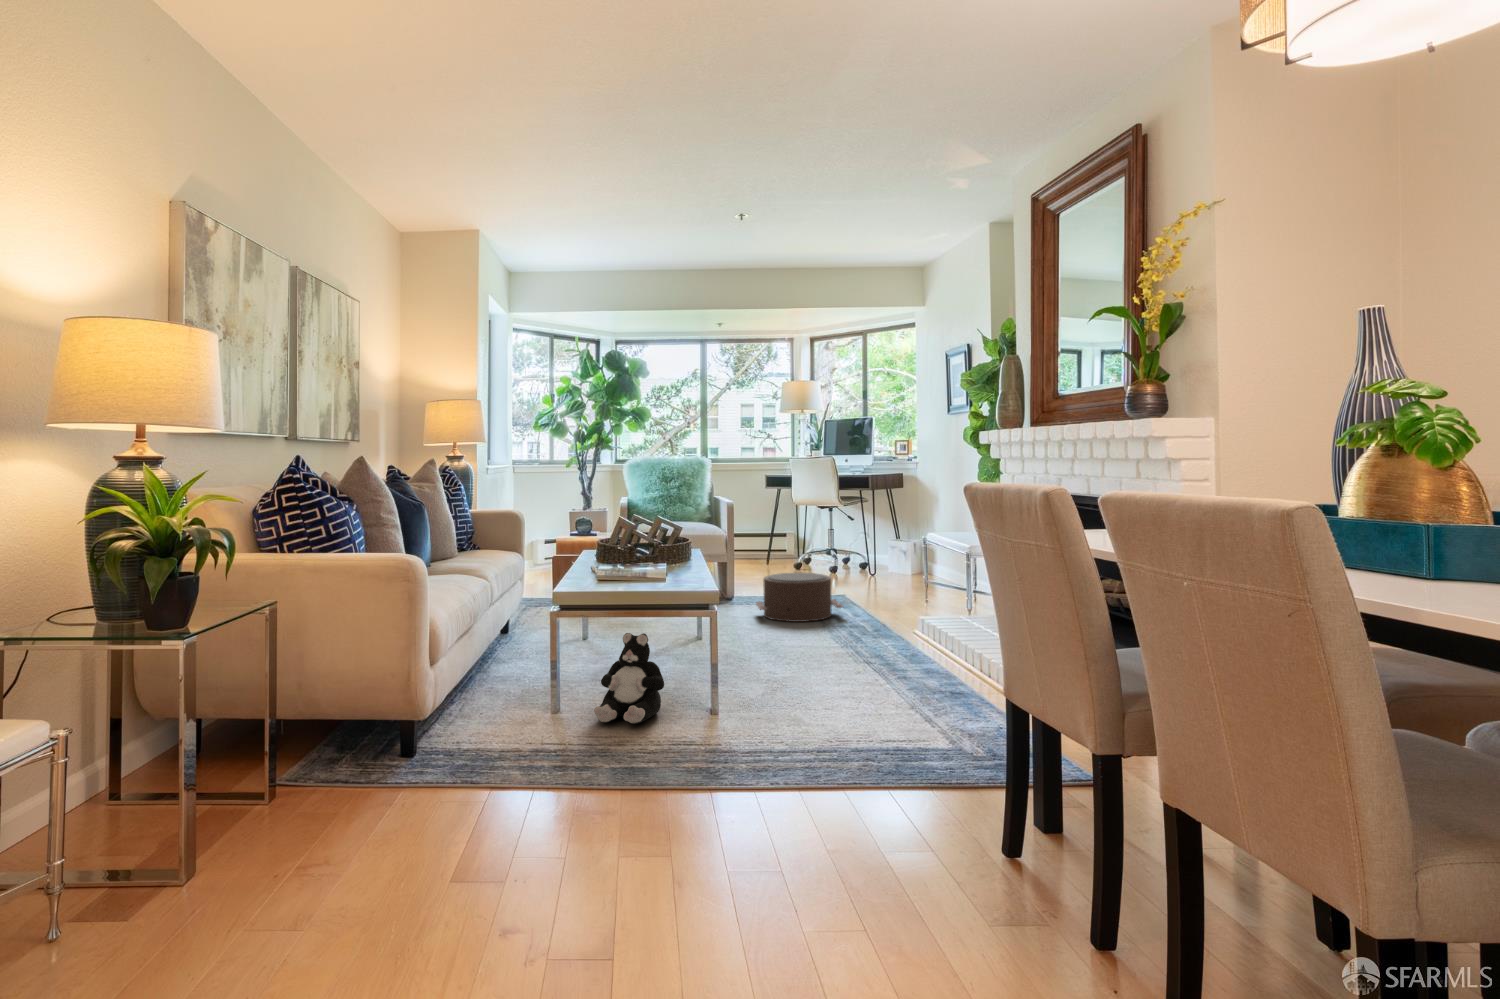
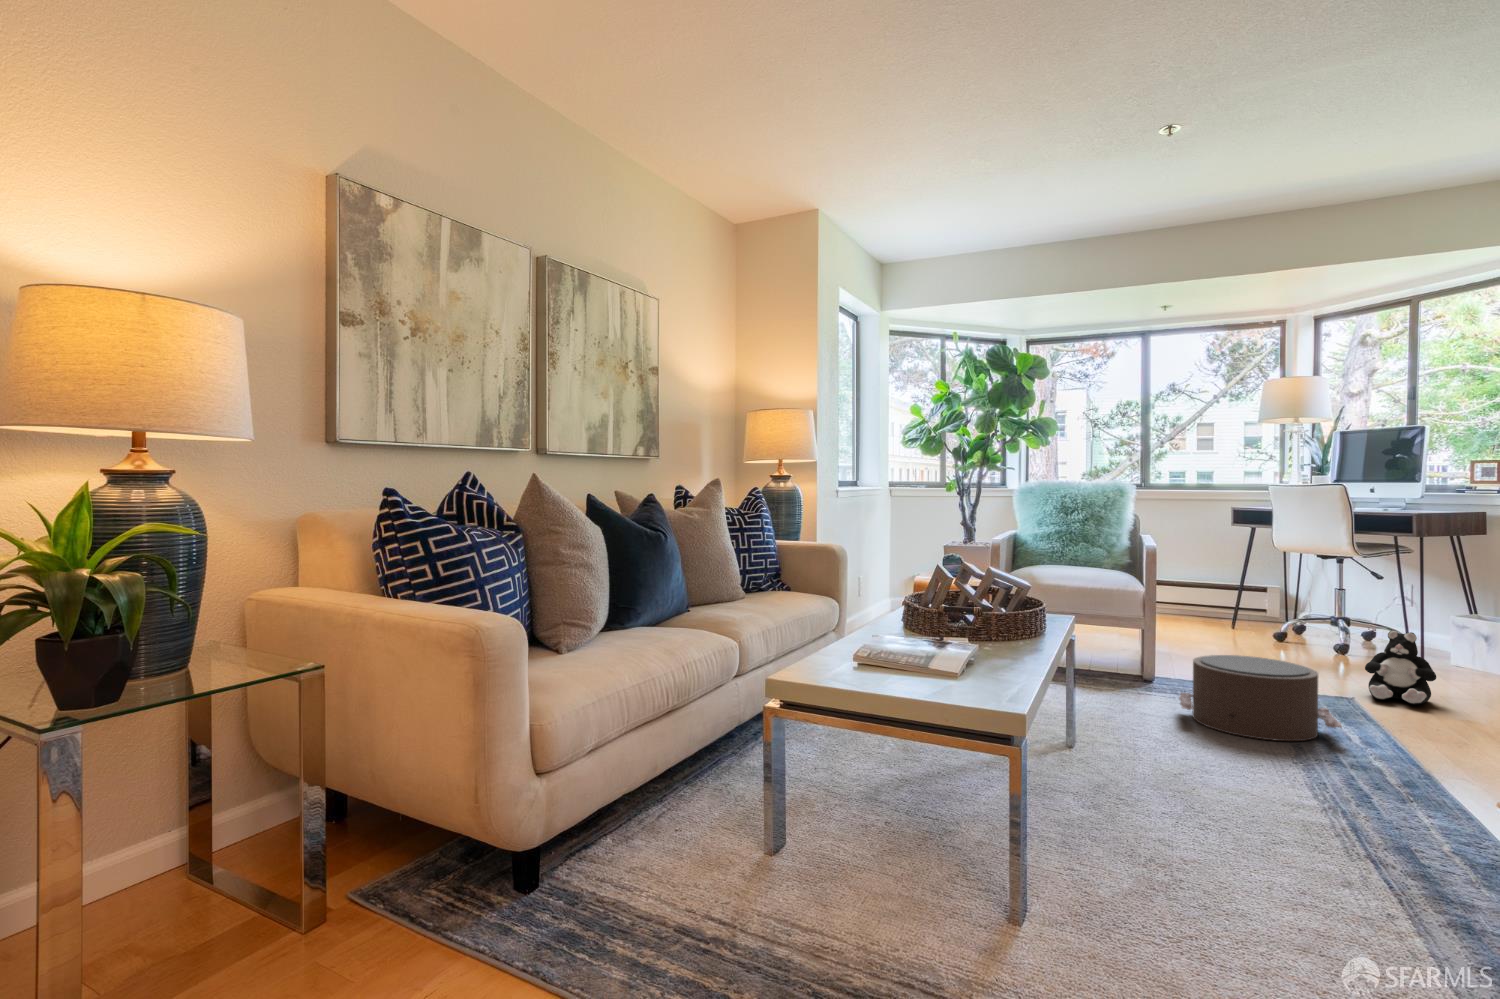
plush toy: present [594,633,664,724] -> present [1365,631,1436,705]

